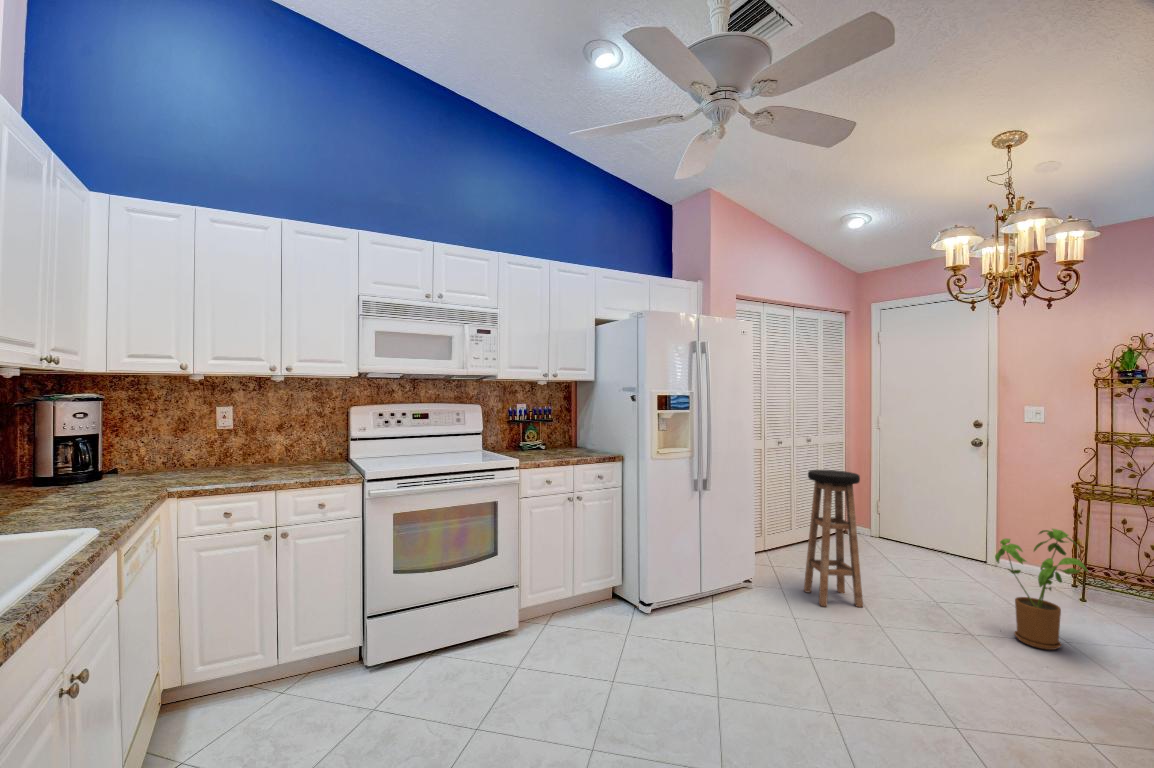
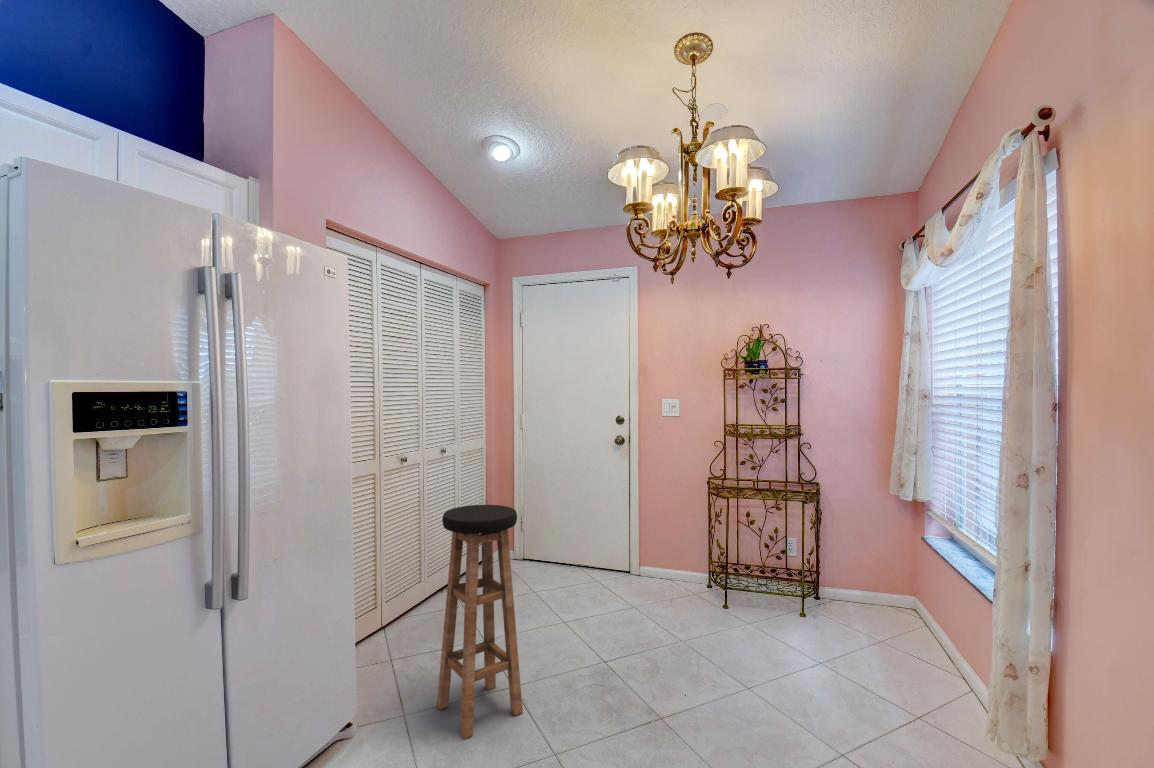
house plant: present [995,529,1088,650] -> none [676,552,774,713]

